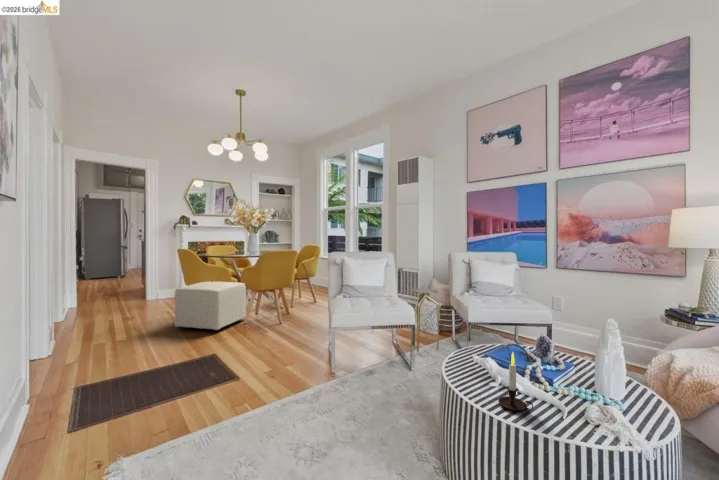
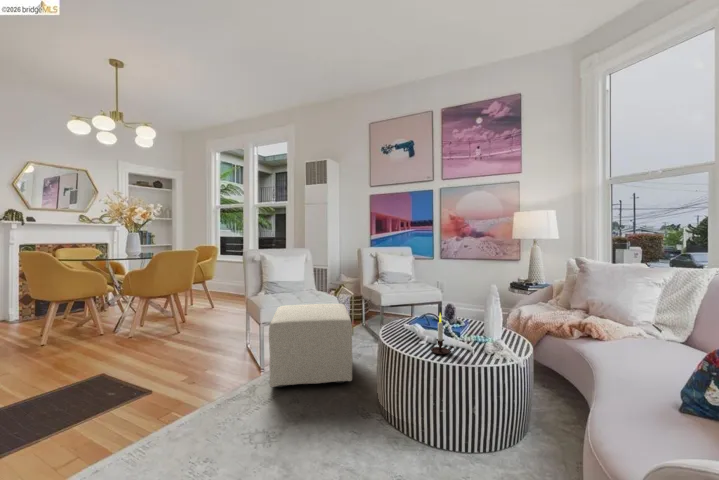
ottoman: present [175,281,246,331] -> present [269,304,352,388]

